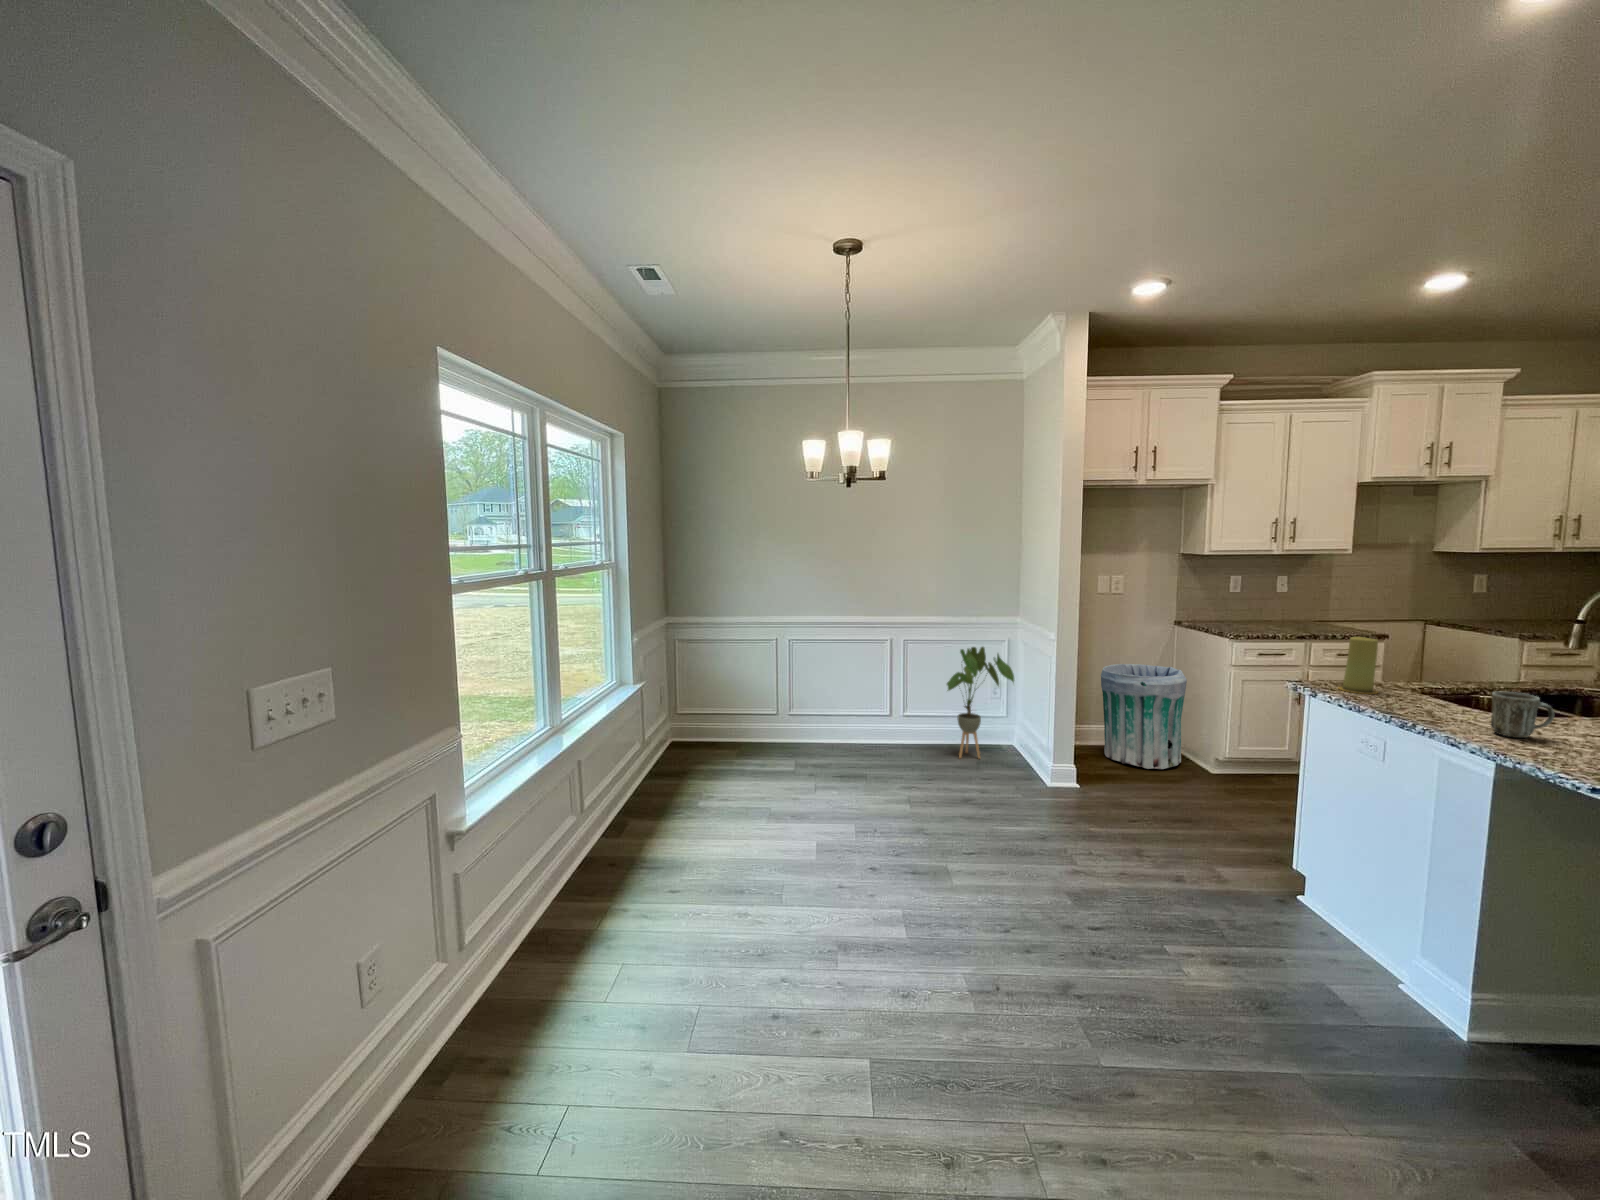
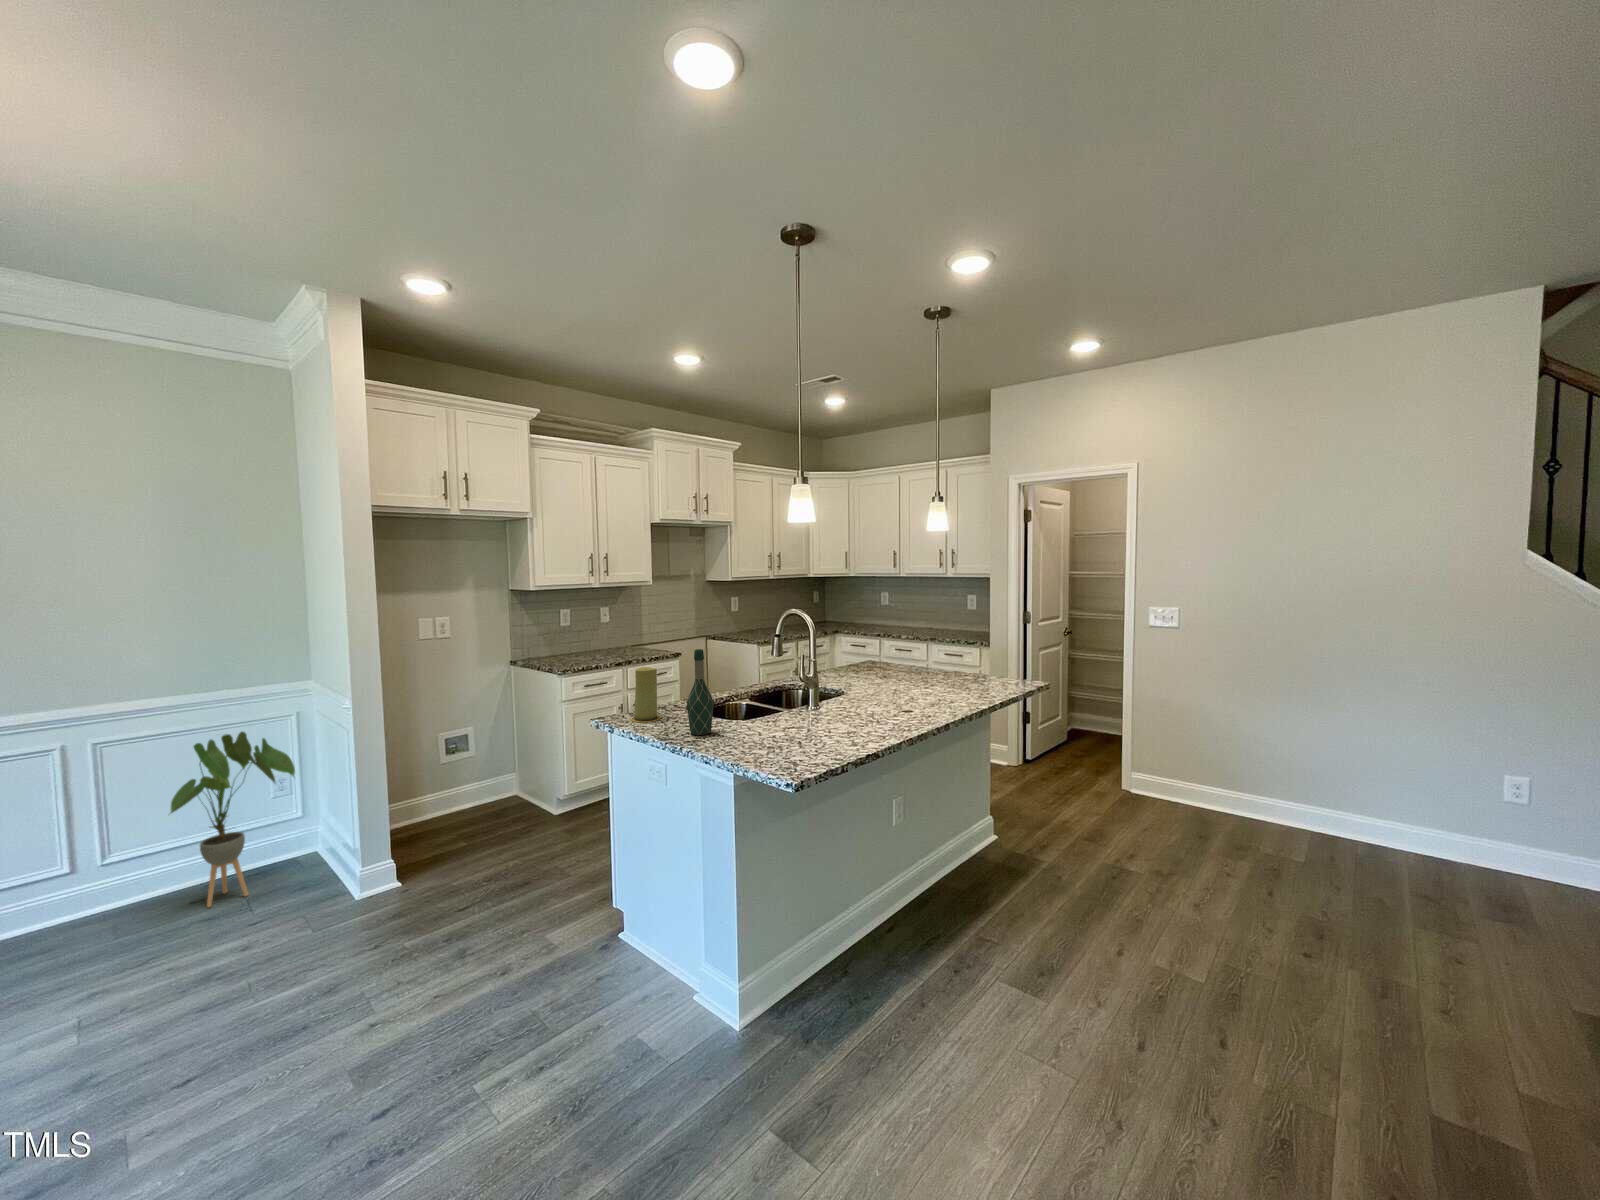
wine bottle: none [1424,623,1466,717] -> present [687,649,714,735]
trash can: present [1101,664,1187,769] -> none [428,712,525,835]
mug: present [1491,692,1554,738] -> none [728,705,765,745]

